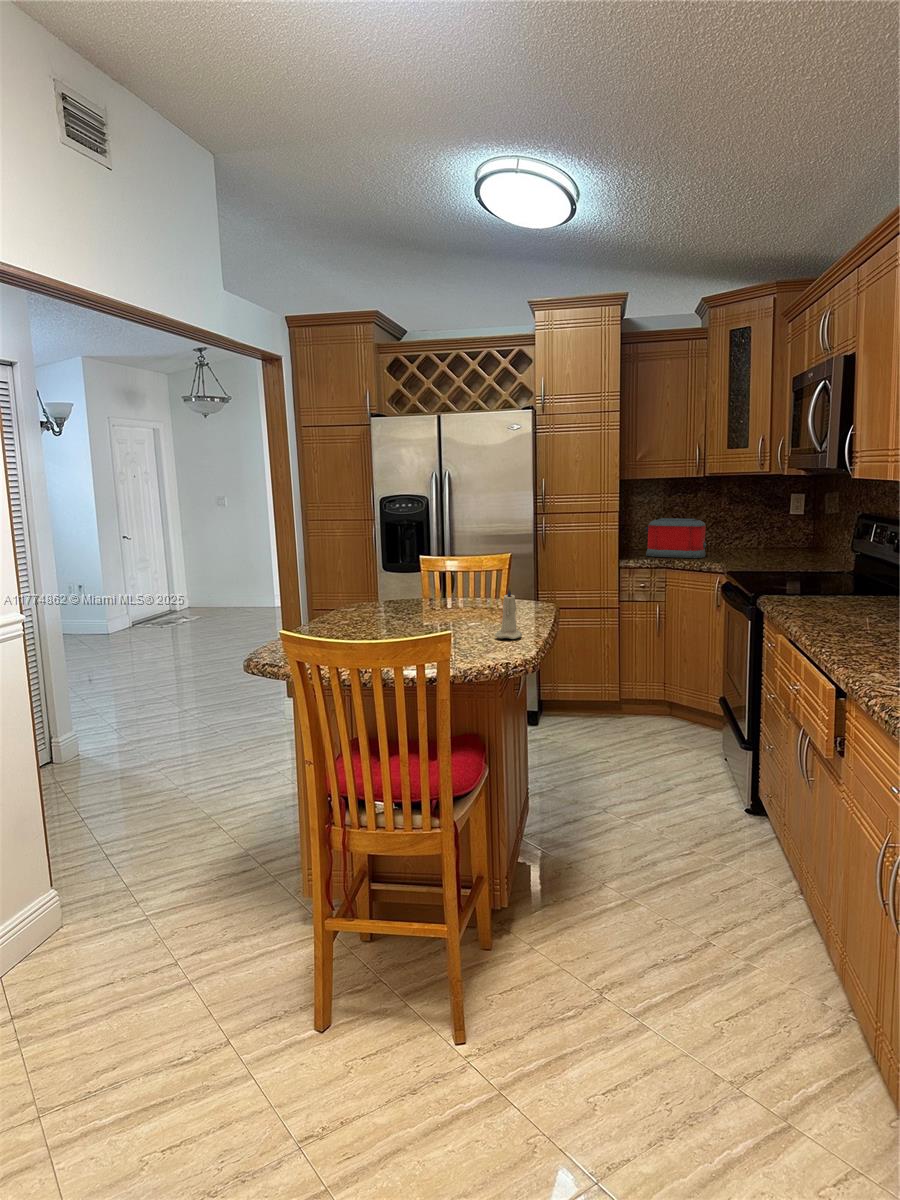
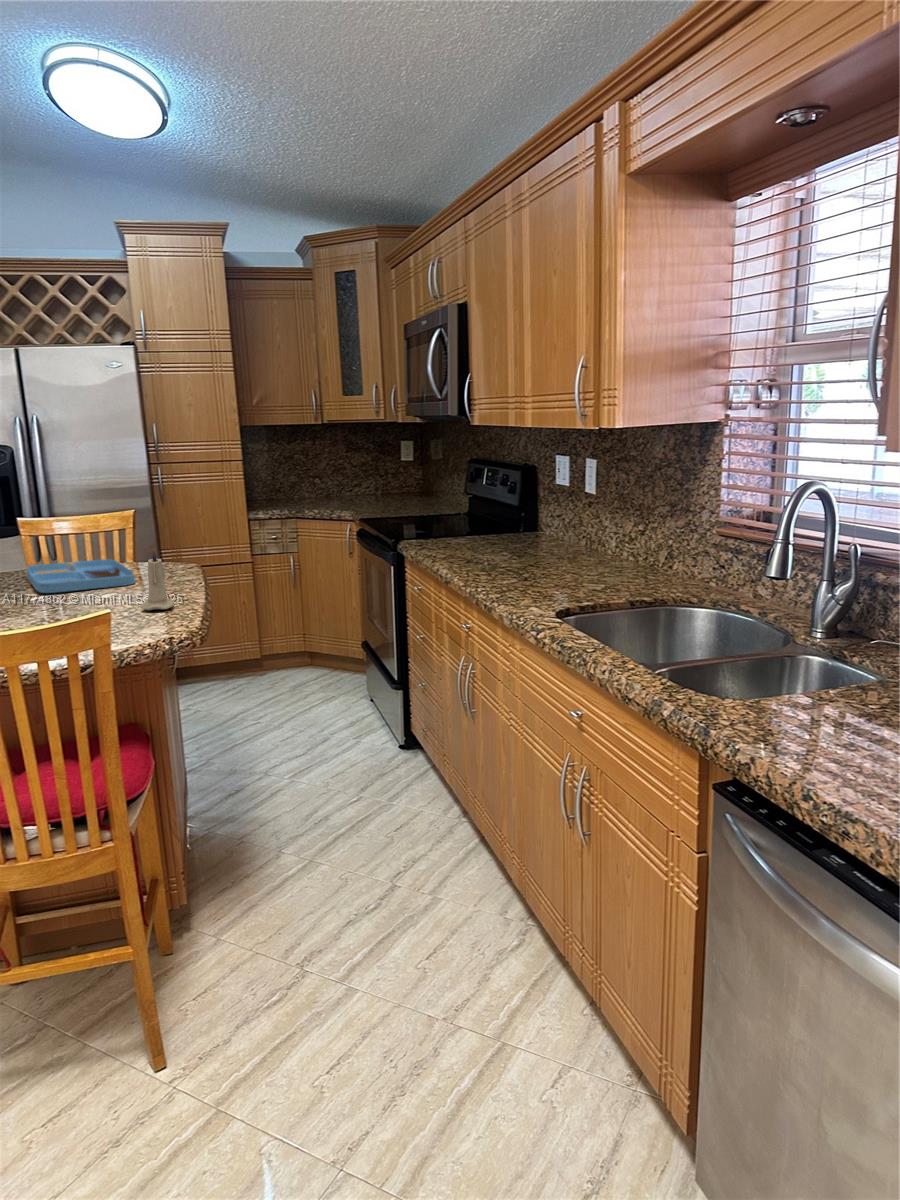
toaster: present [646,518,706,558] -> none [269,467,332,507]
tray: none [421,594,500,618] -> present [26,559,135,593]

